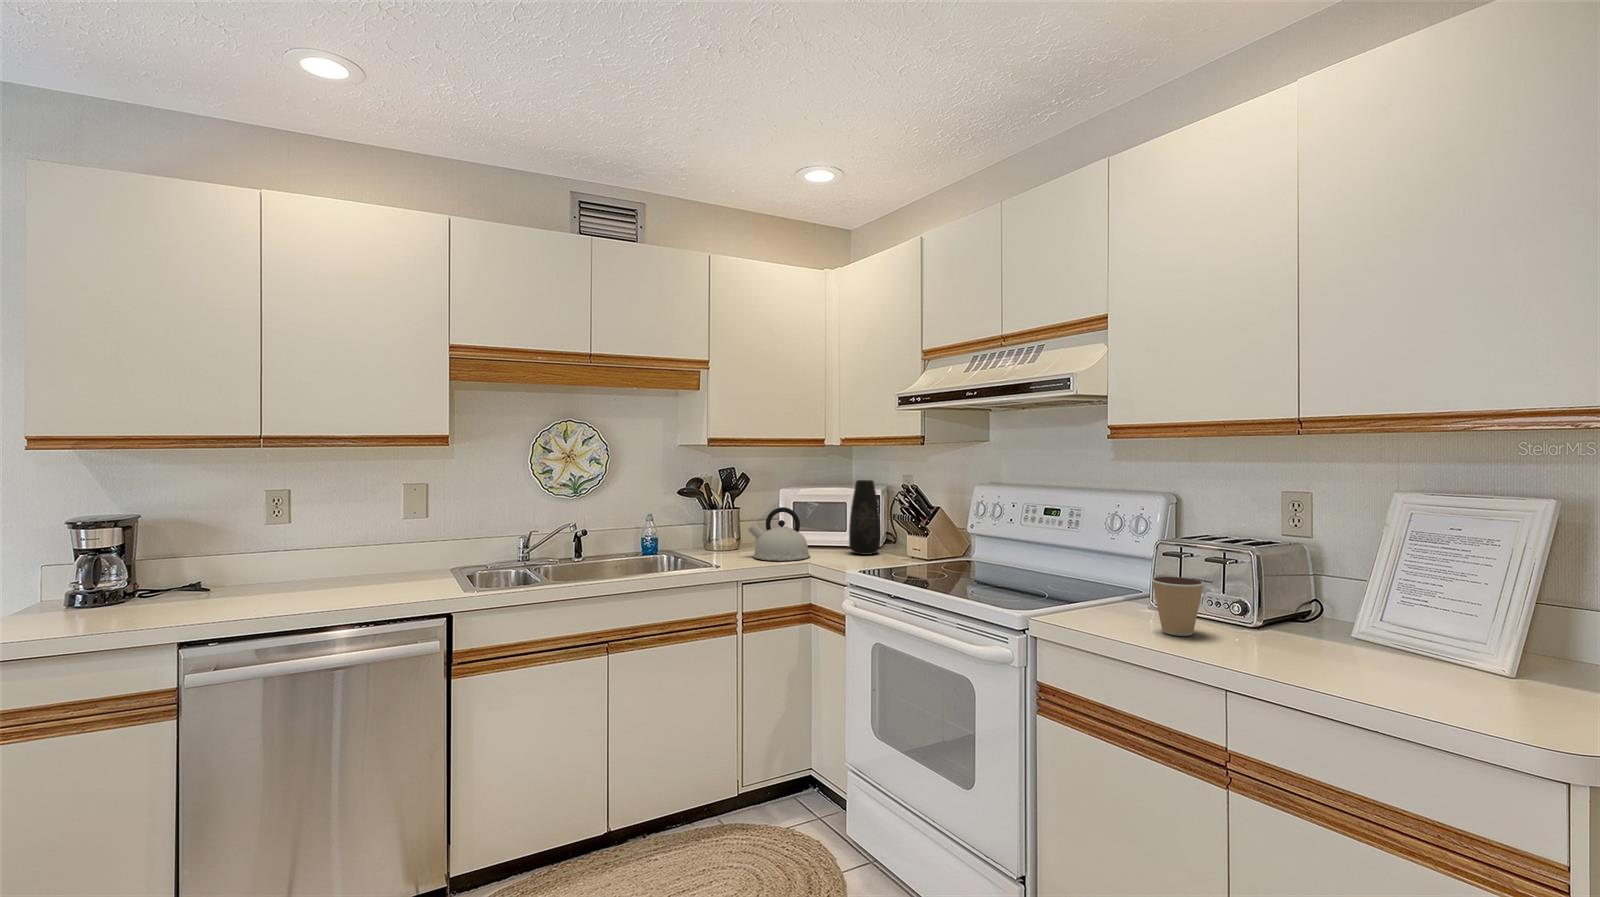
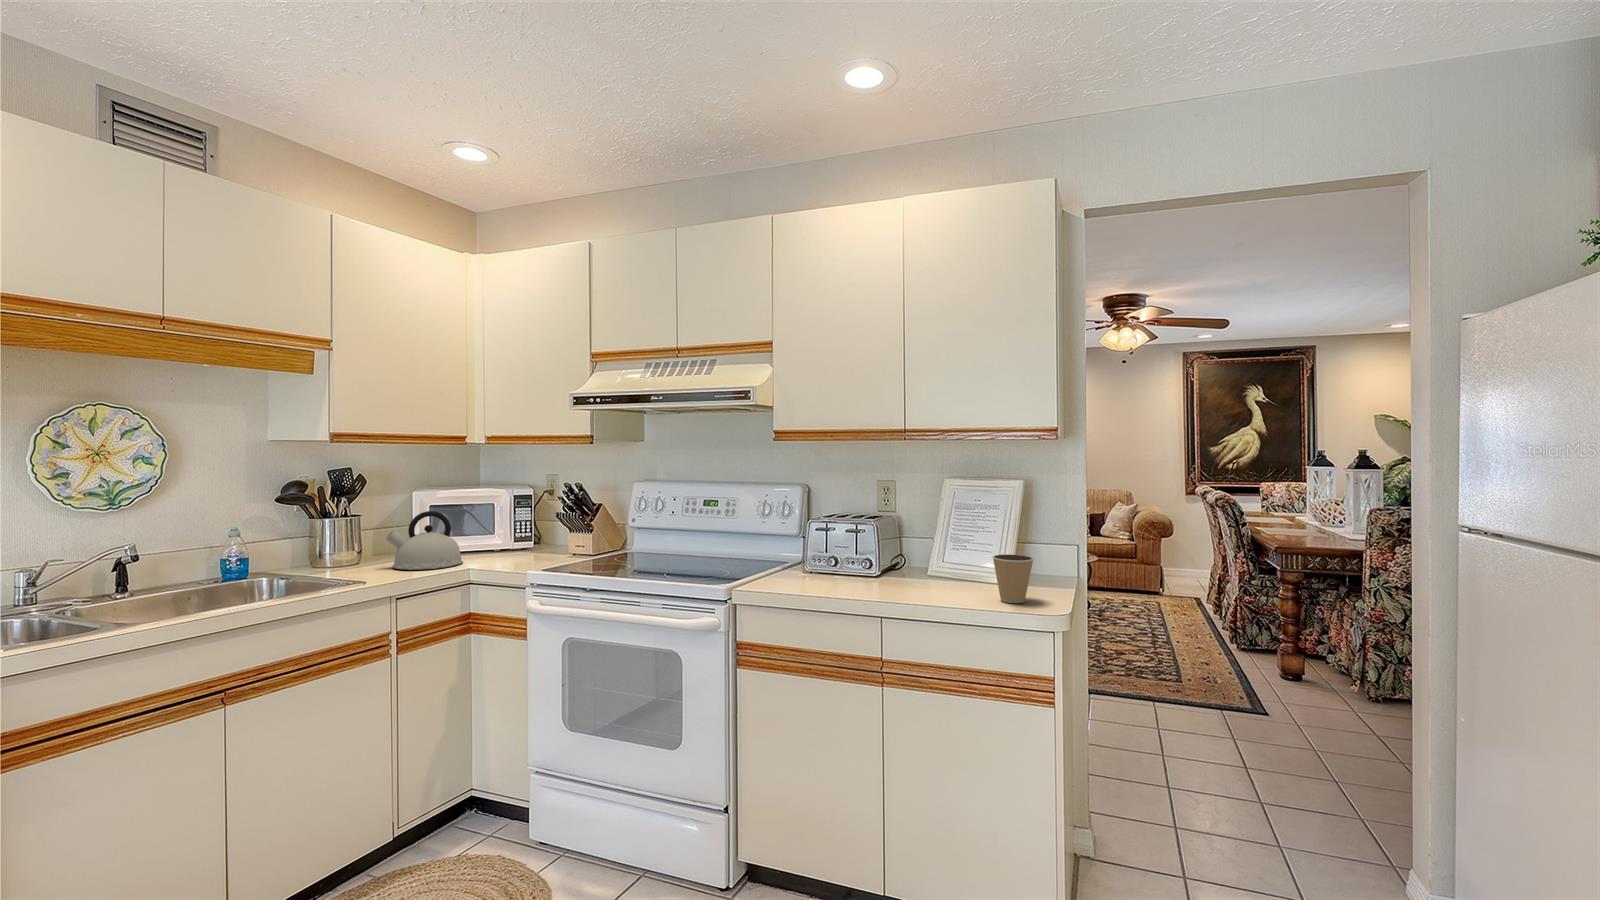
vase: present [849,480,881,555] -> none [502,480,536,555]
coffee cup: present [1152,577,1204,636] -> present [993,555,1034,603]

